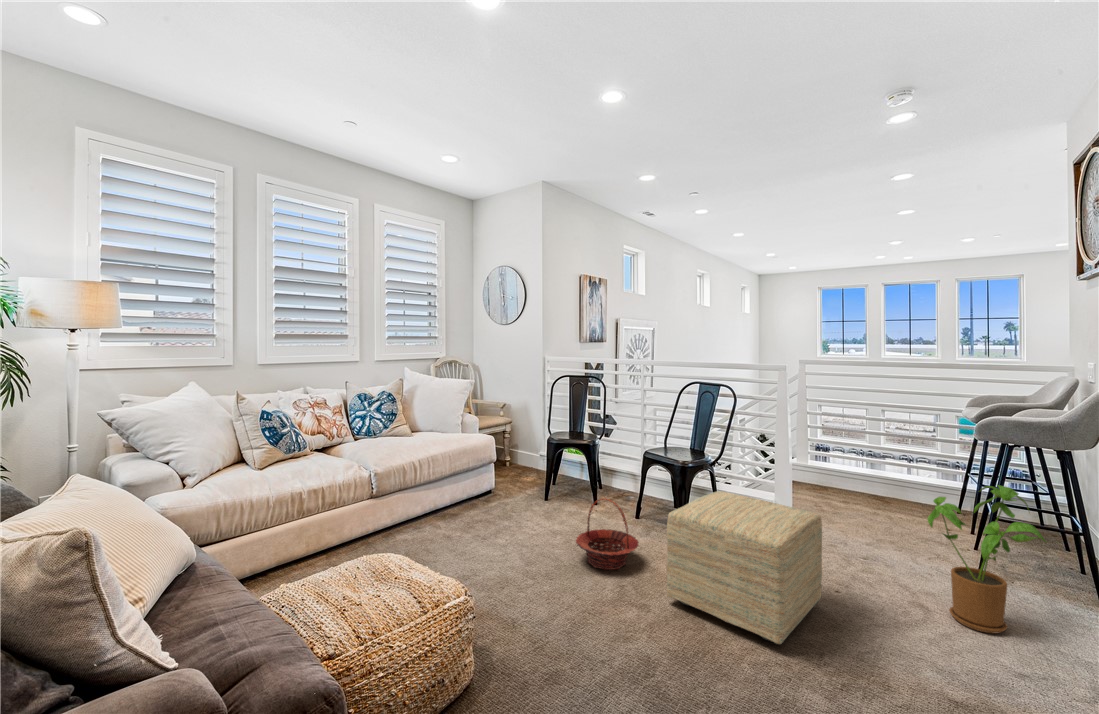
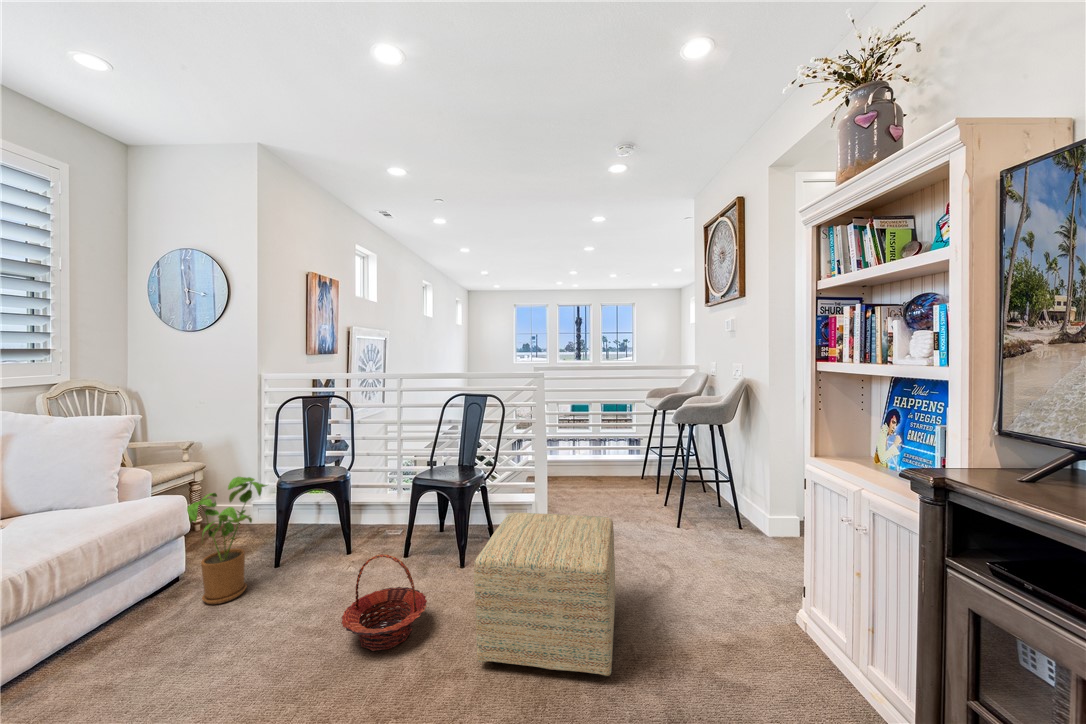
house plant: present [928,485,1045,633] -> present [187,477,267,604]

